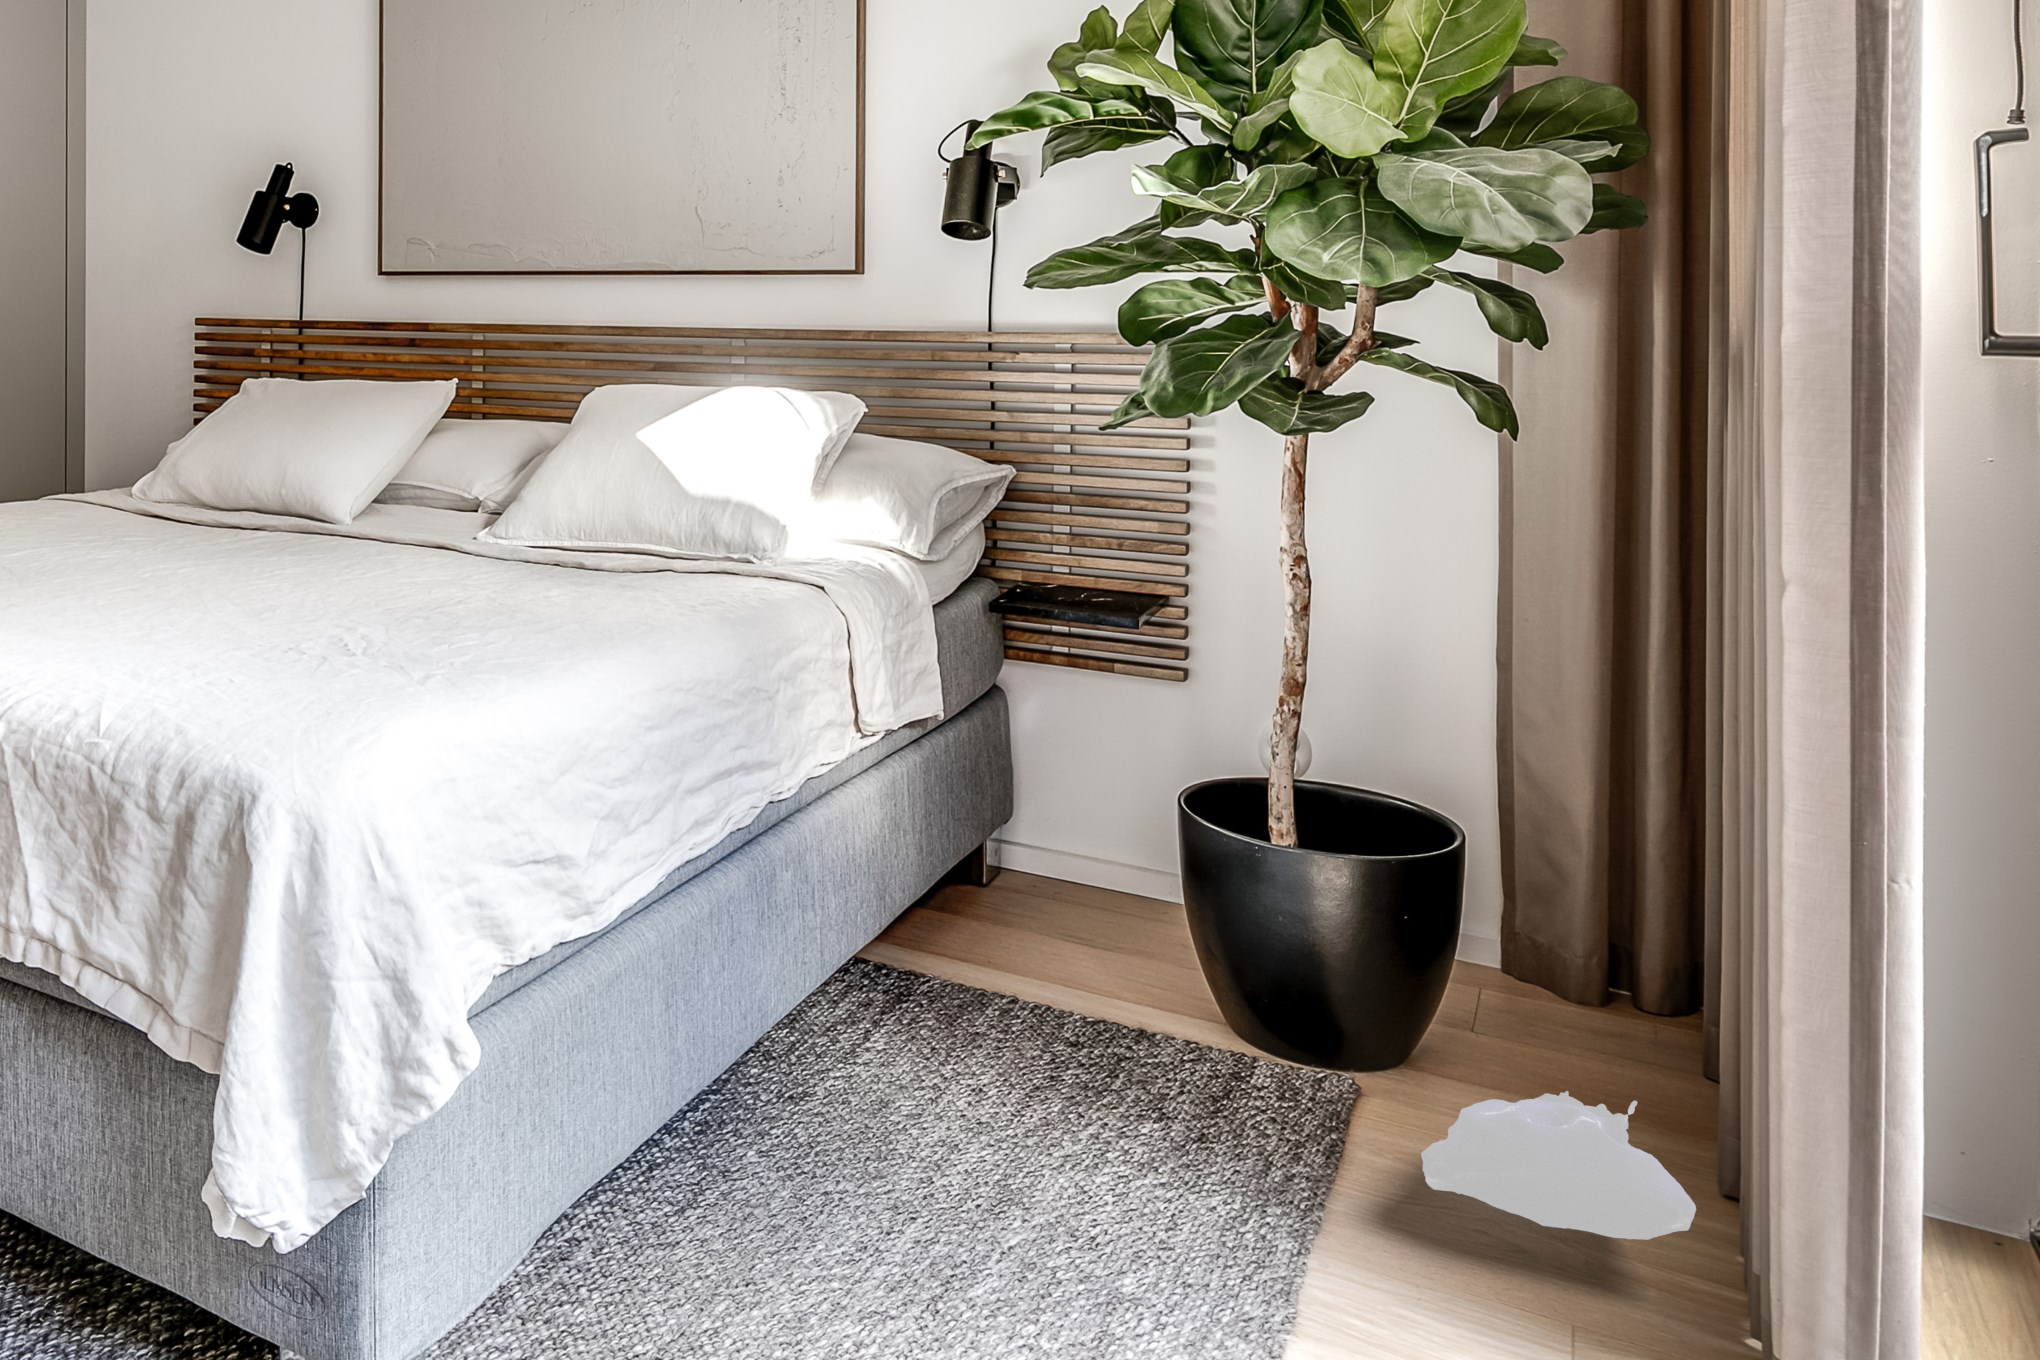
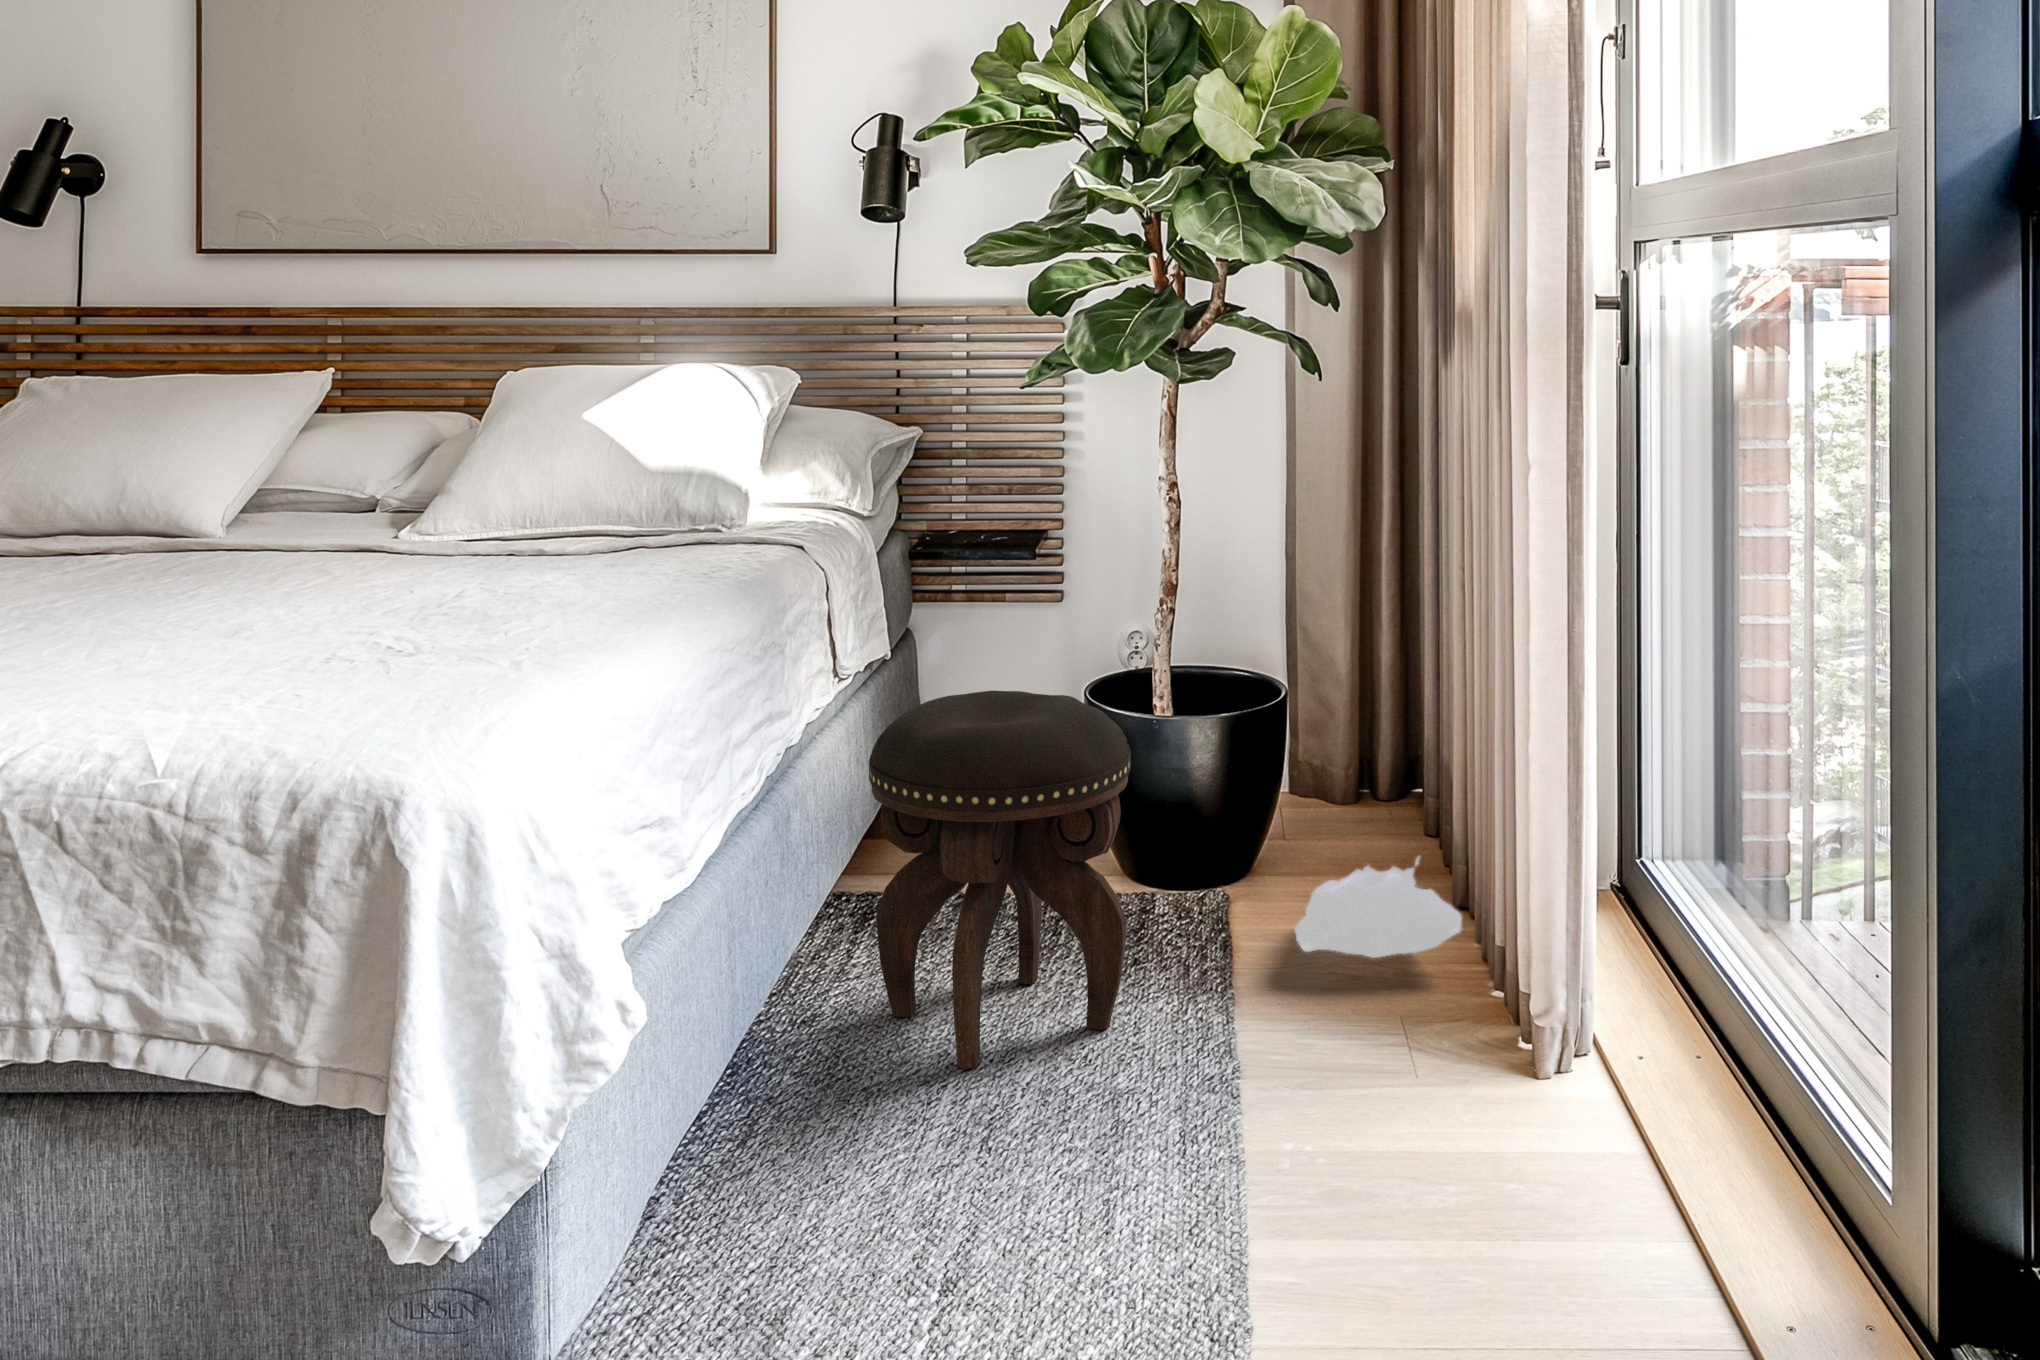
footstool: none [855,770,1172,1211] -> present [869,691,1131,1069]

